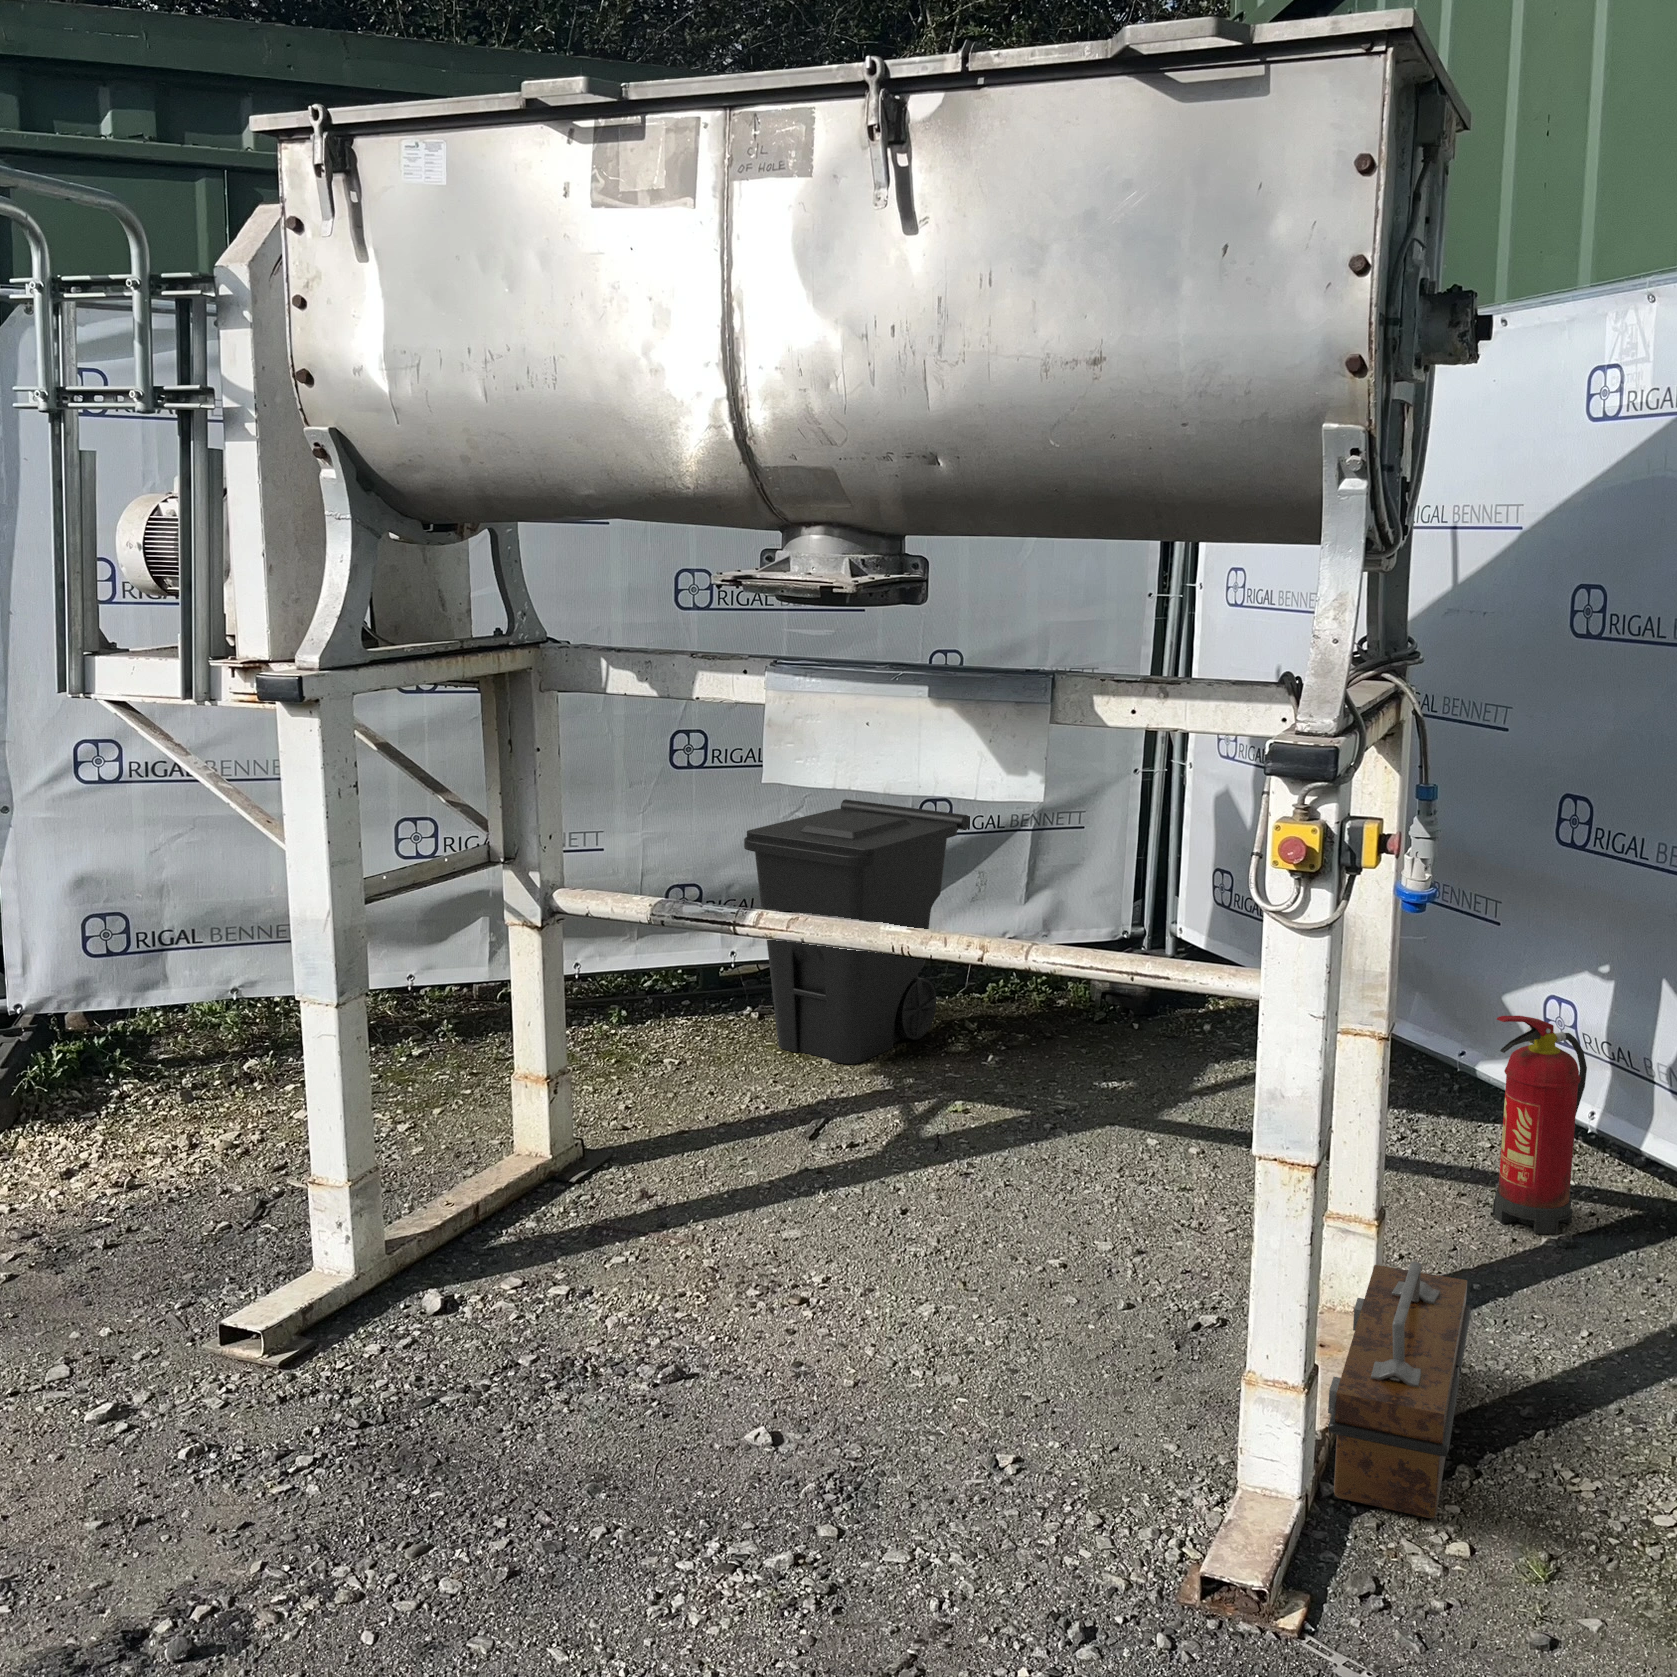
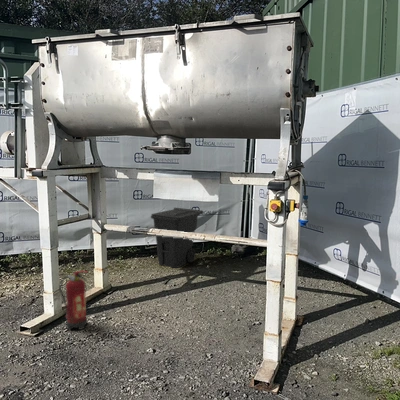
fire extinguisher: present [1493,1016,1587,1234] -> present [59,271,87,330]
toolbox: present [1328,1262,1471,1518] -> none [285,307,317,367]

